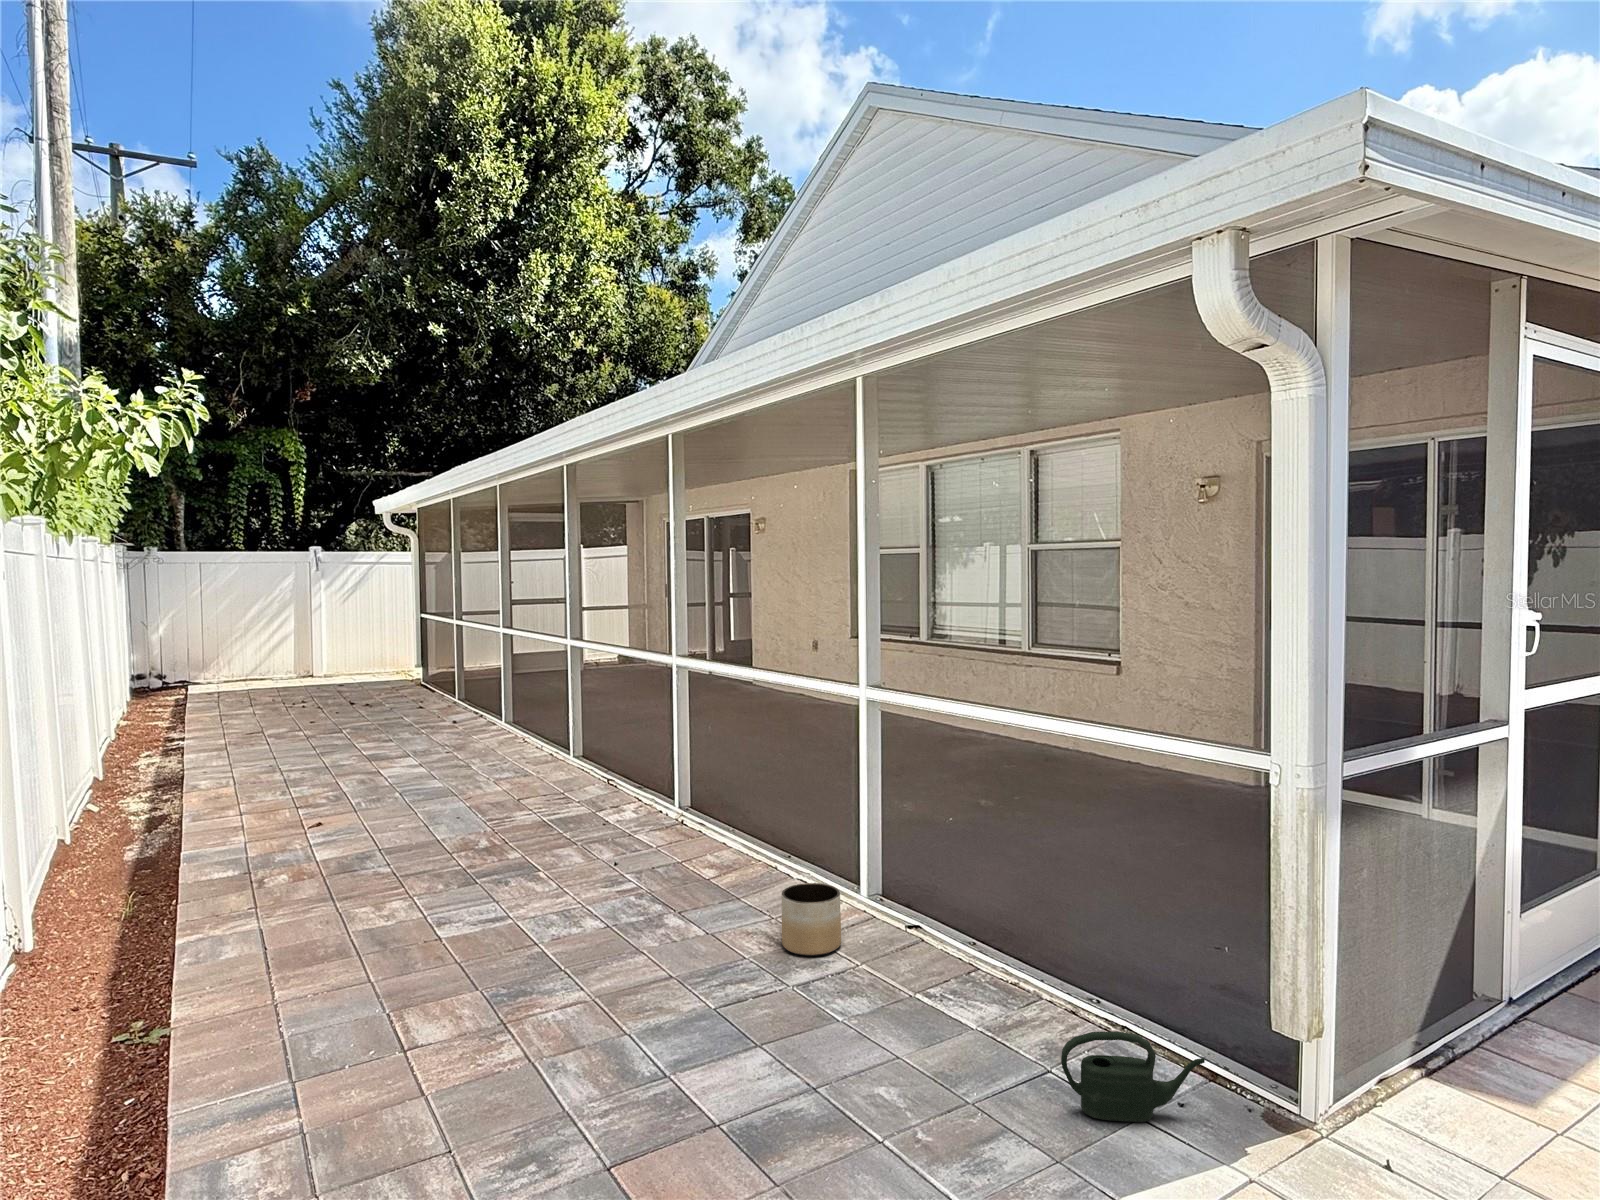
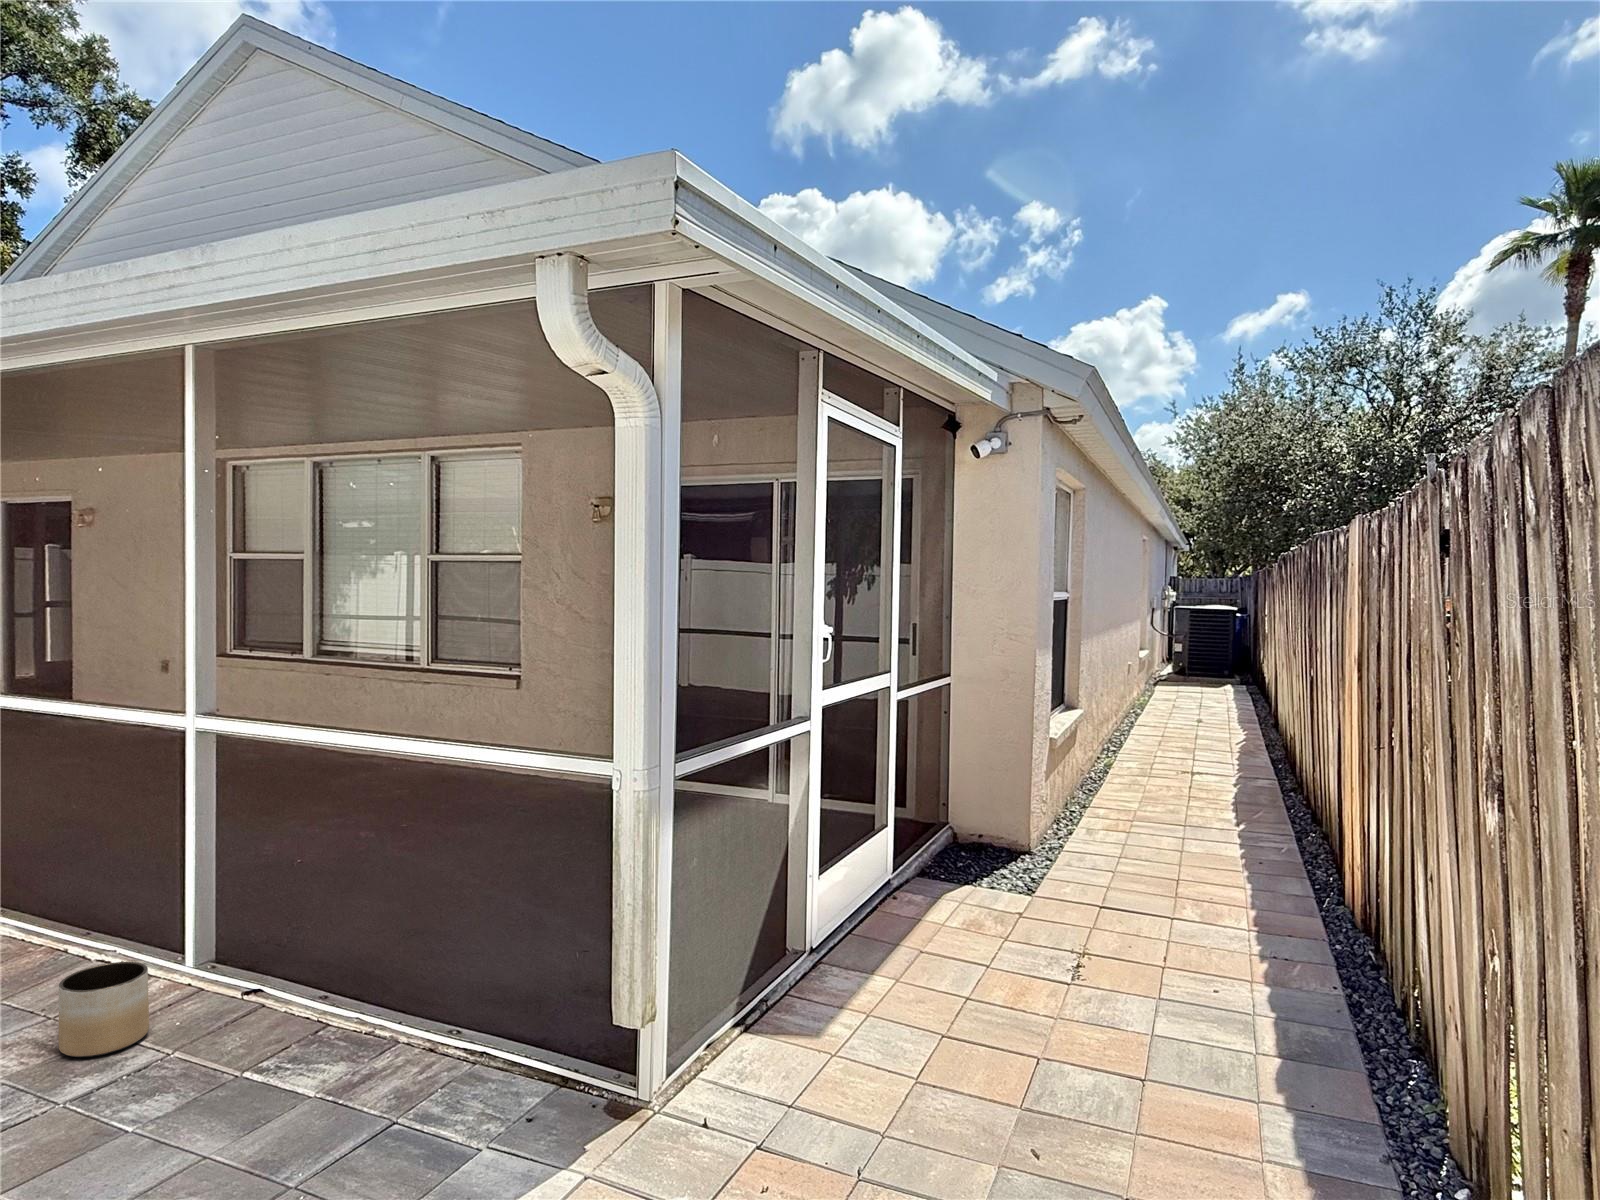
watering can: present [1061,1031,1205,1122] -> none [401,1061,550,1160]

